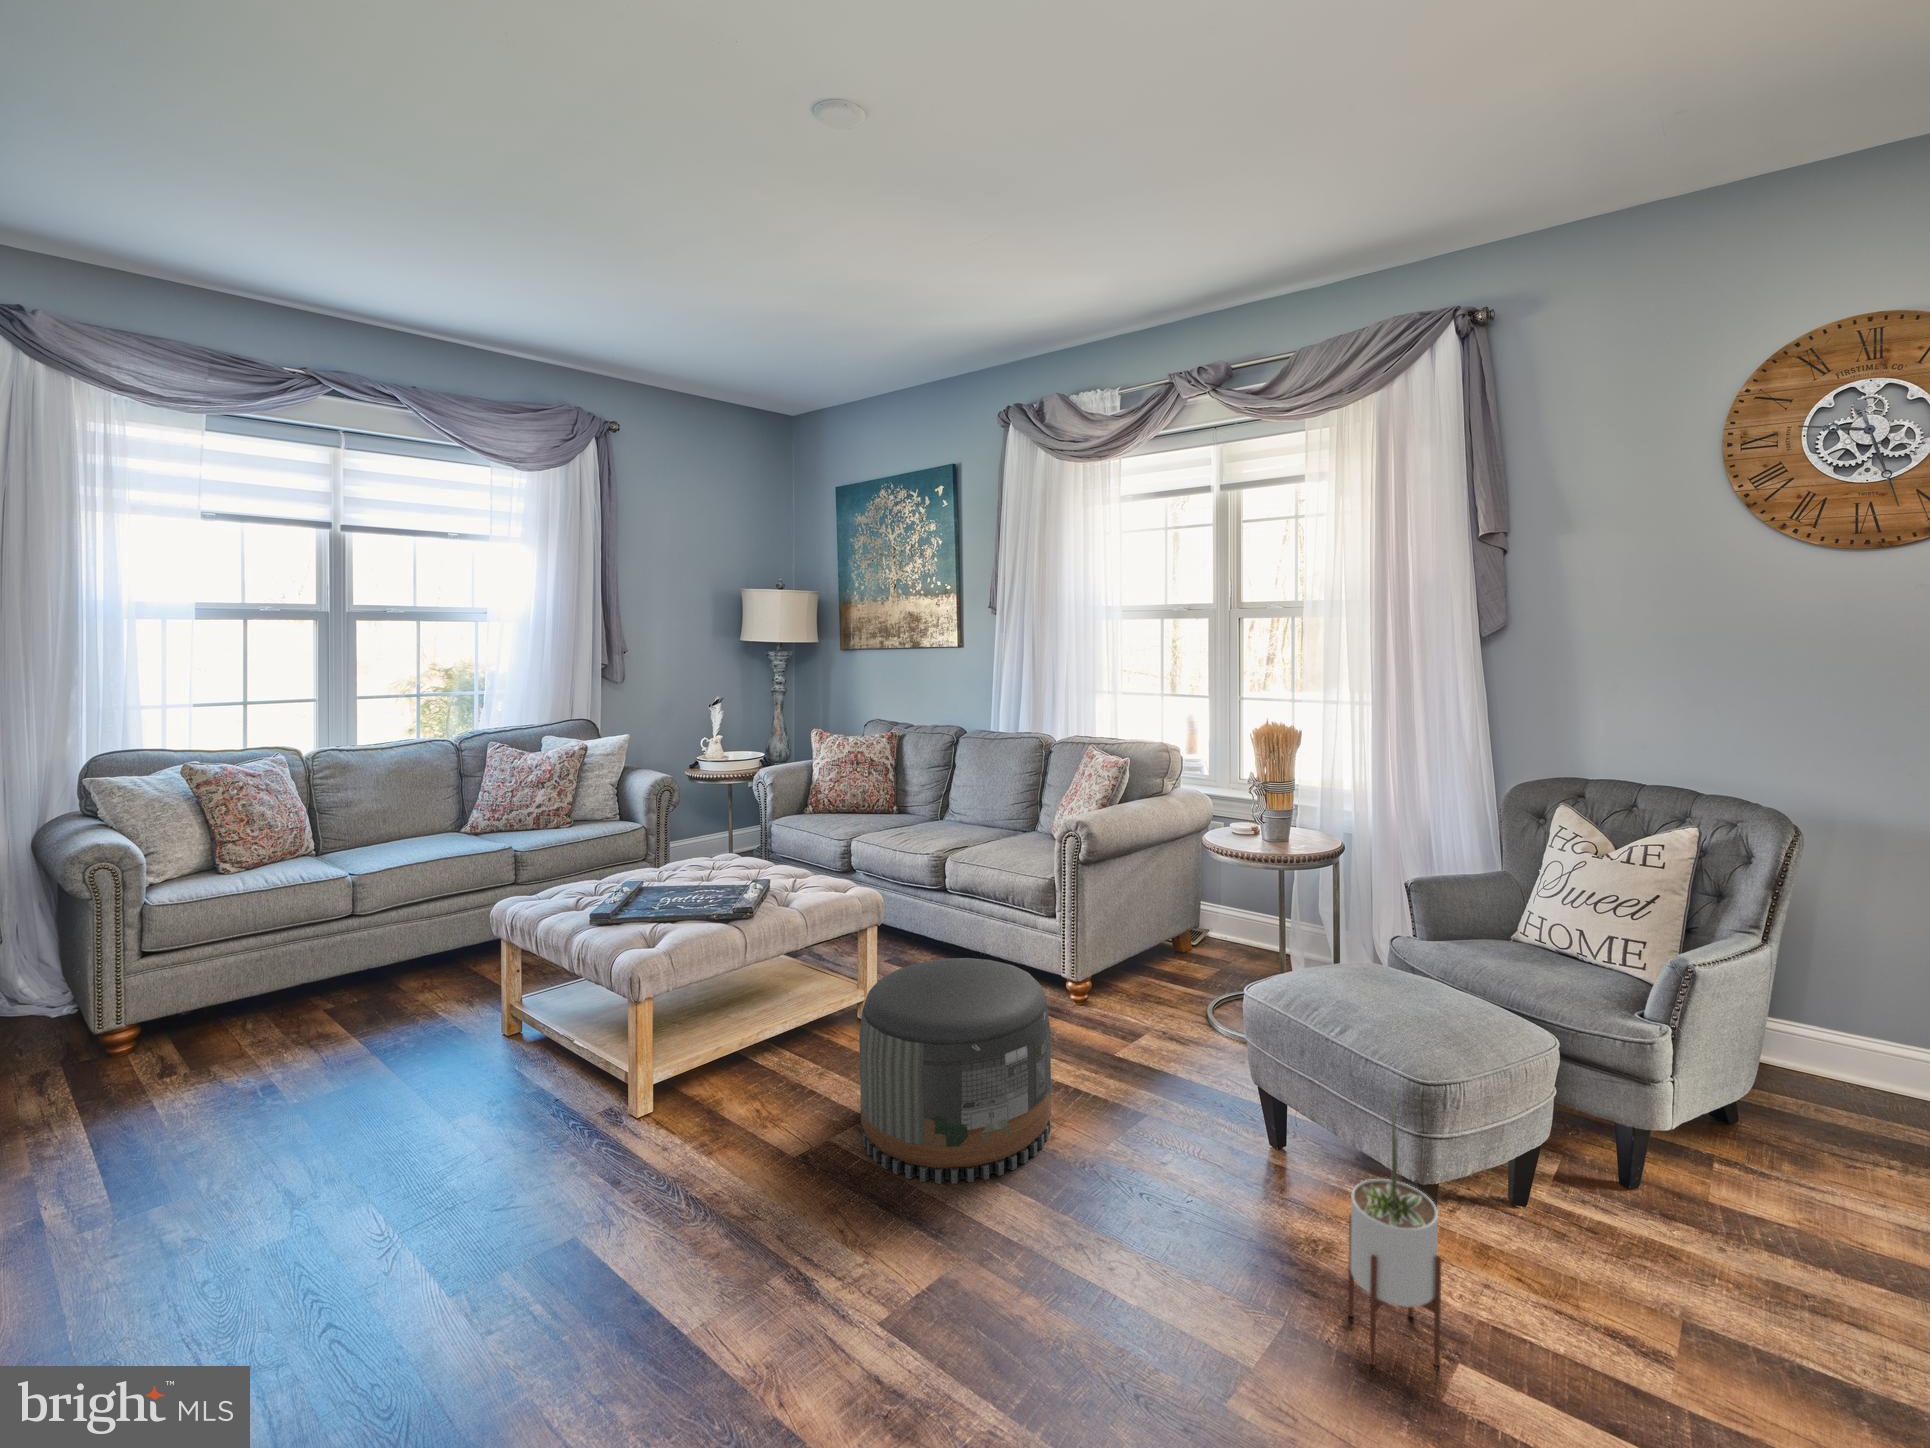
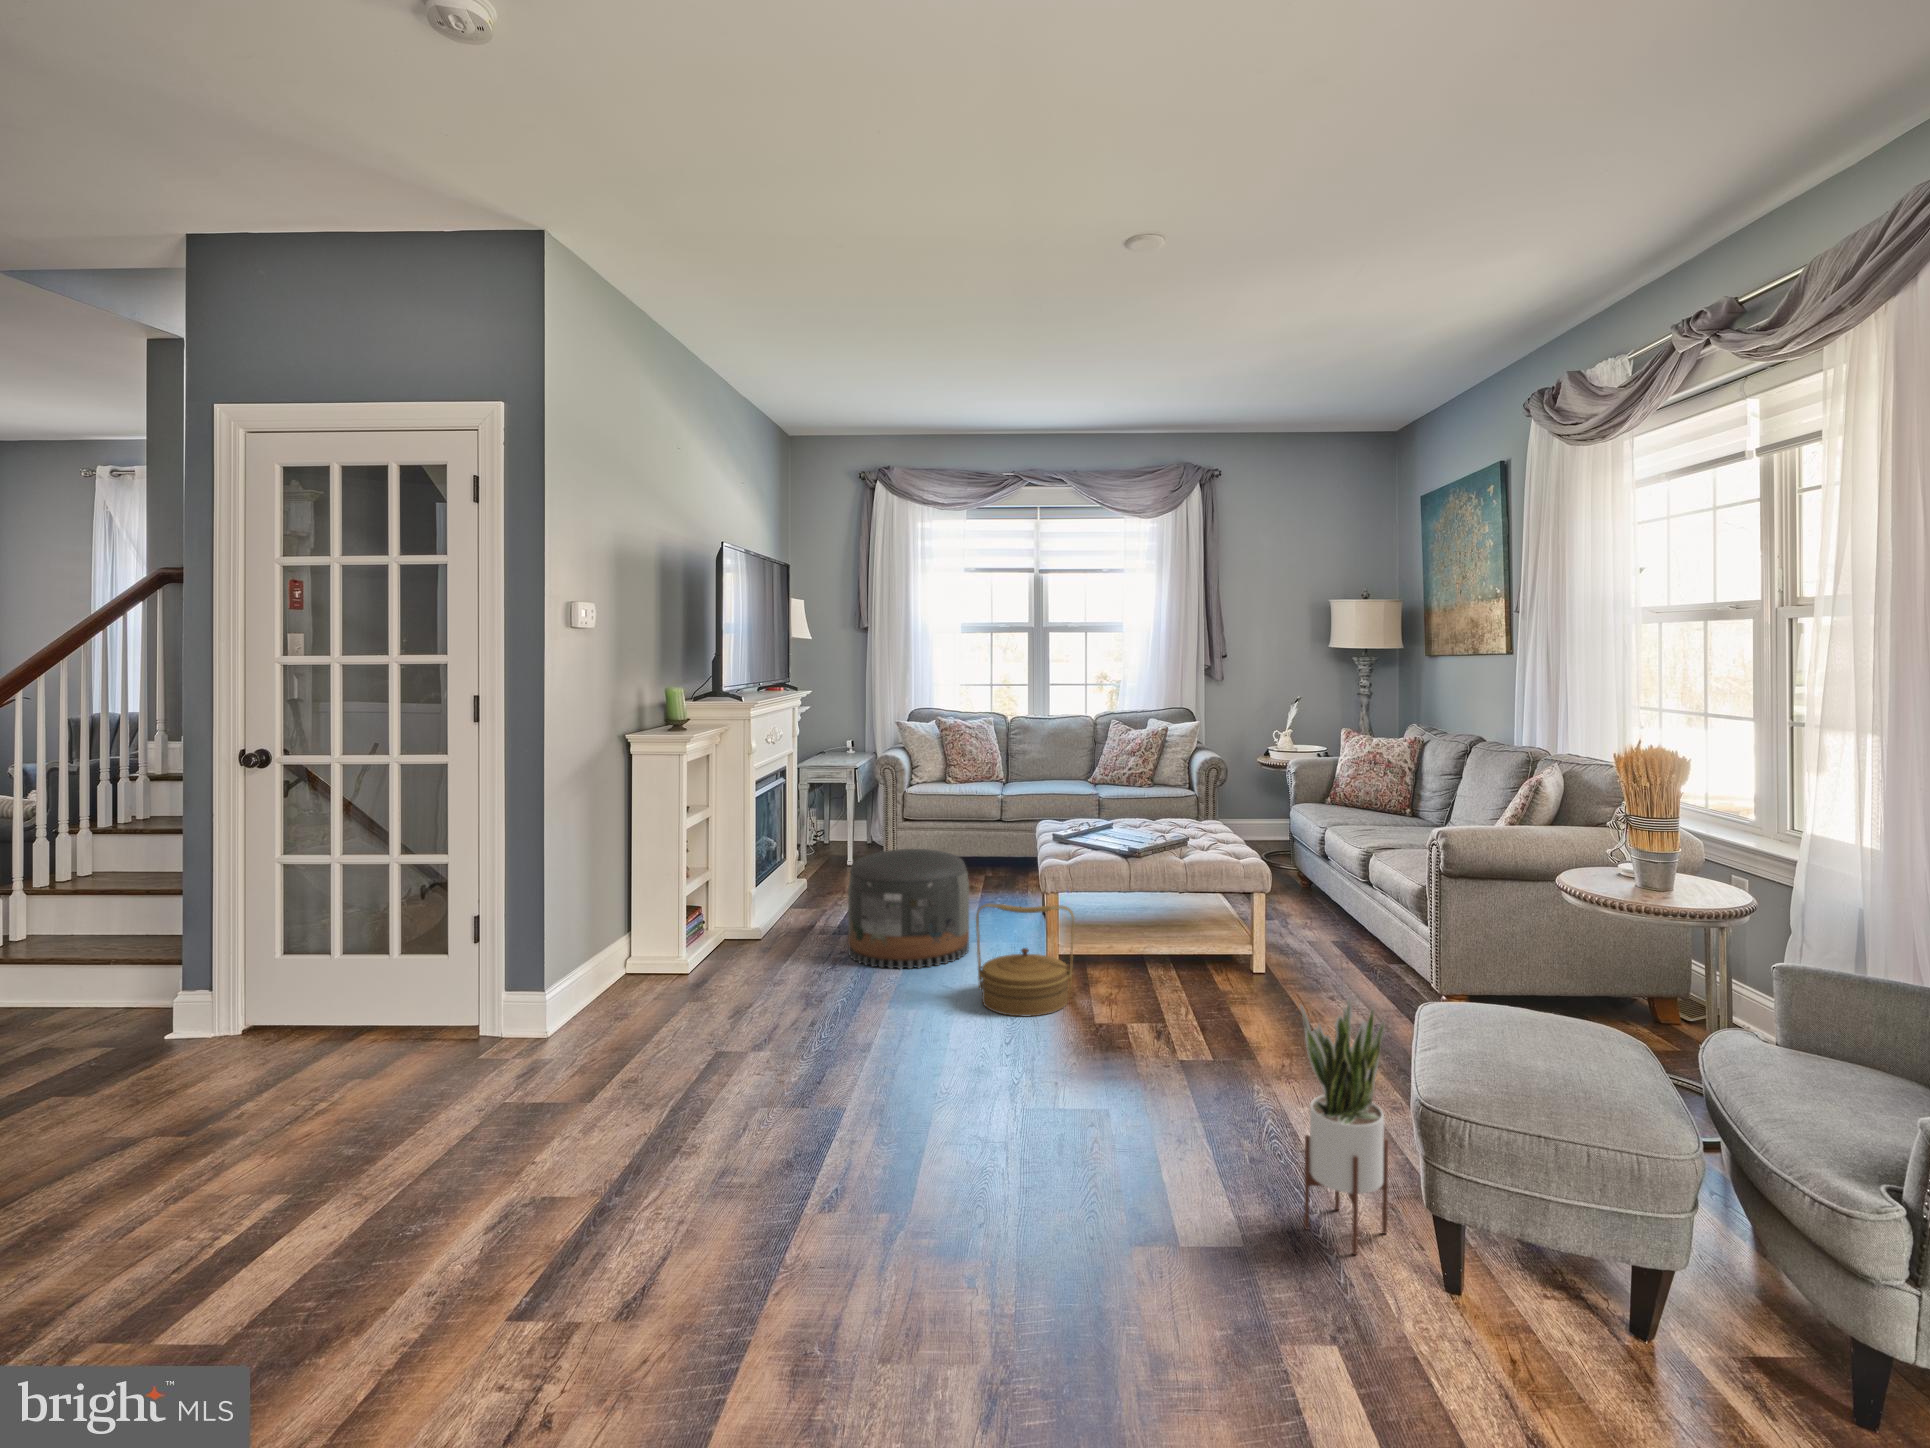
pouf: present [859,958,1051,1184] -> present [848,849,969,969]
basket: none [580,1042,739,1253] -> present [976,904,1074,1016]

